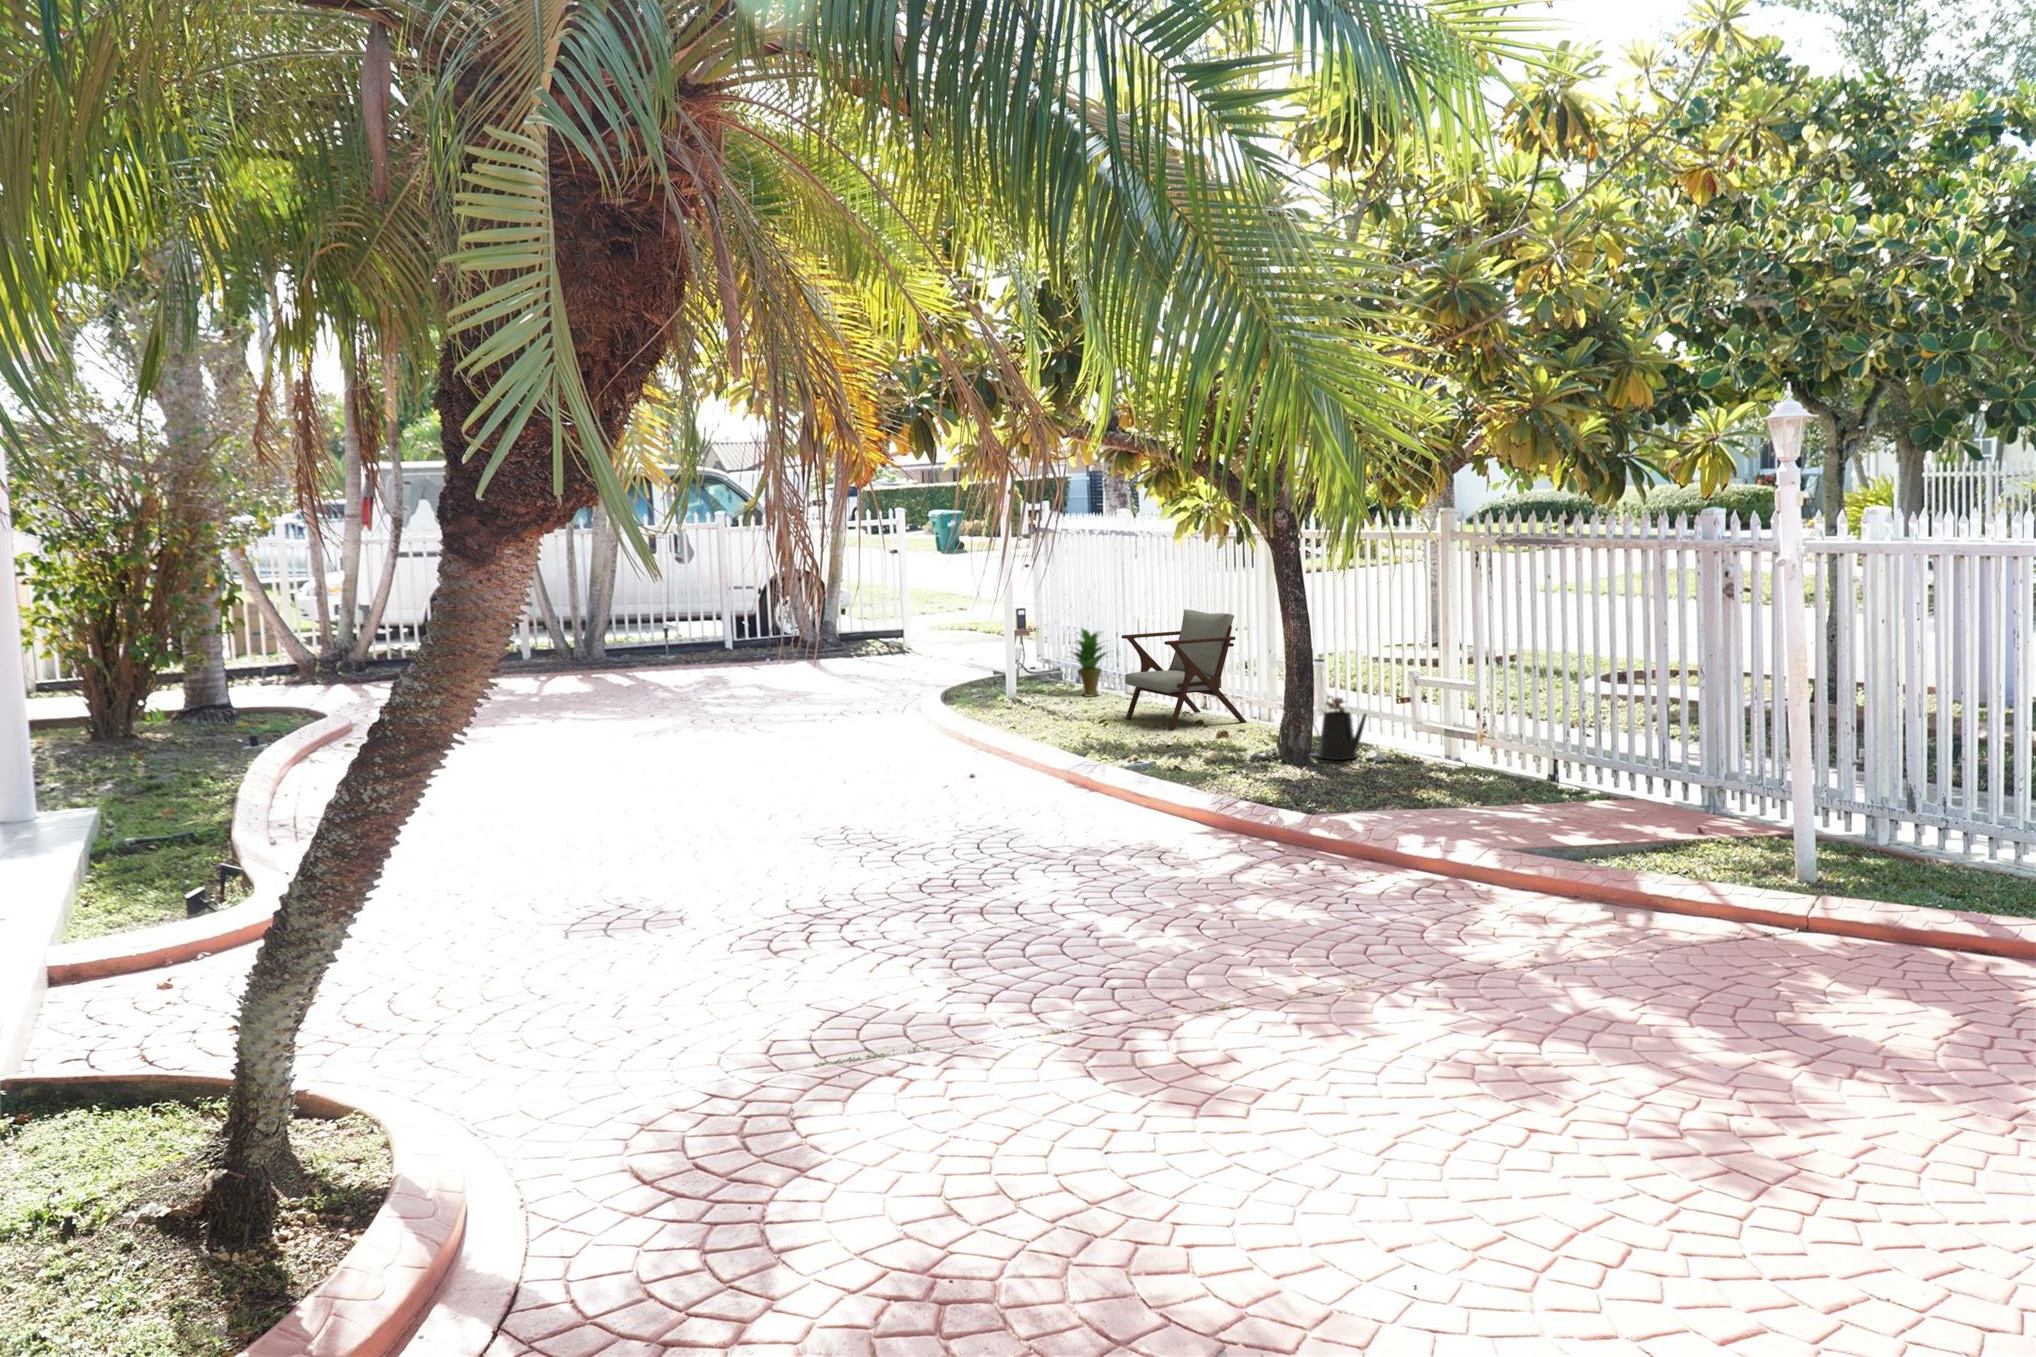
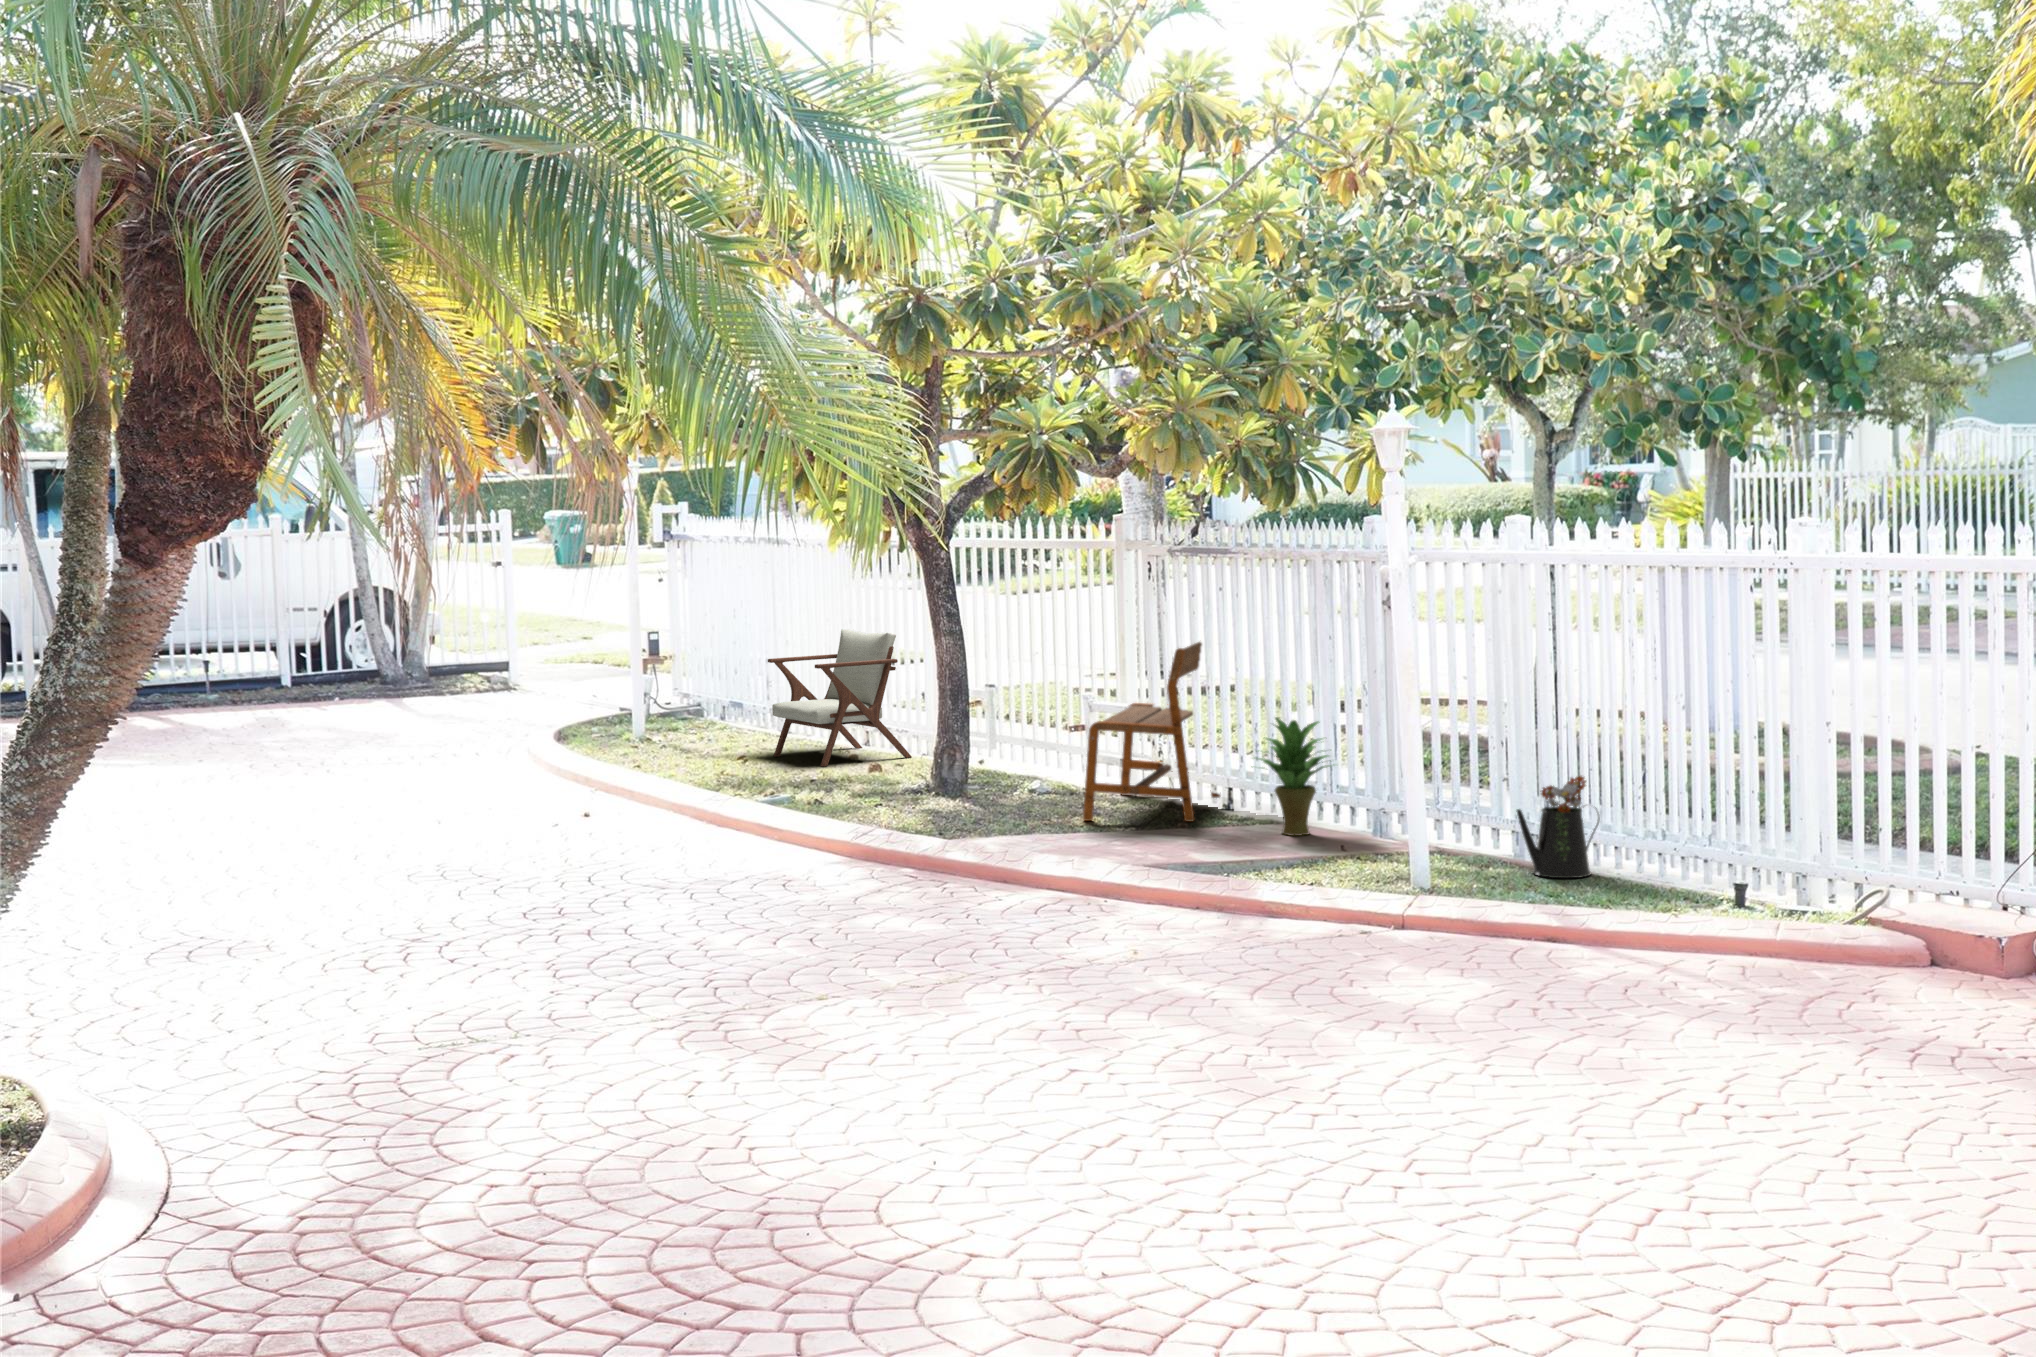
bench: none [1427,621,1549,797] -> present [1083,642,1220,821]
potted plant: present [1071,629,1109,696] -> present [1258,717,1330,836]
watering can: present [1313,696,1366,760] -> present [1516,776,1600,878]

